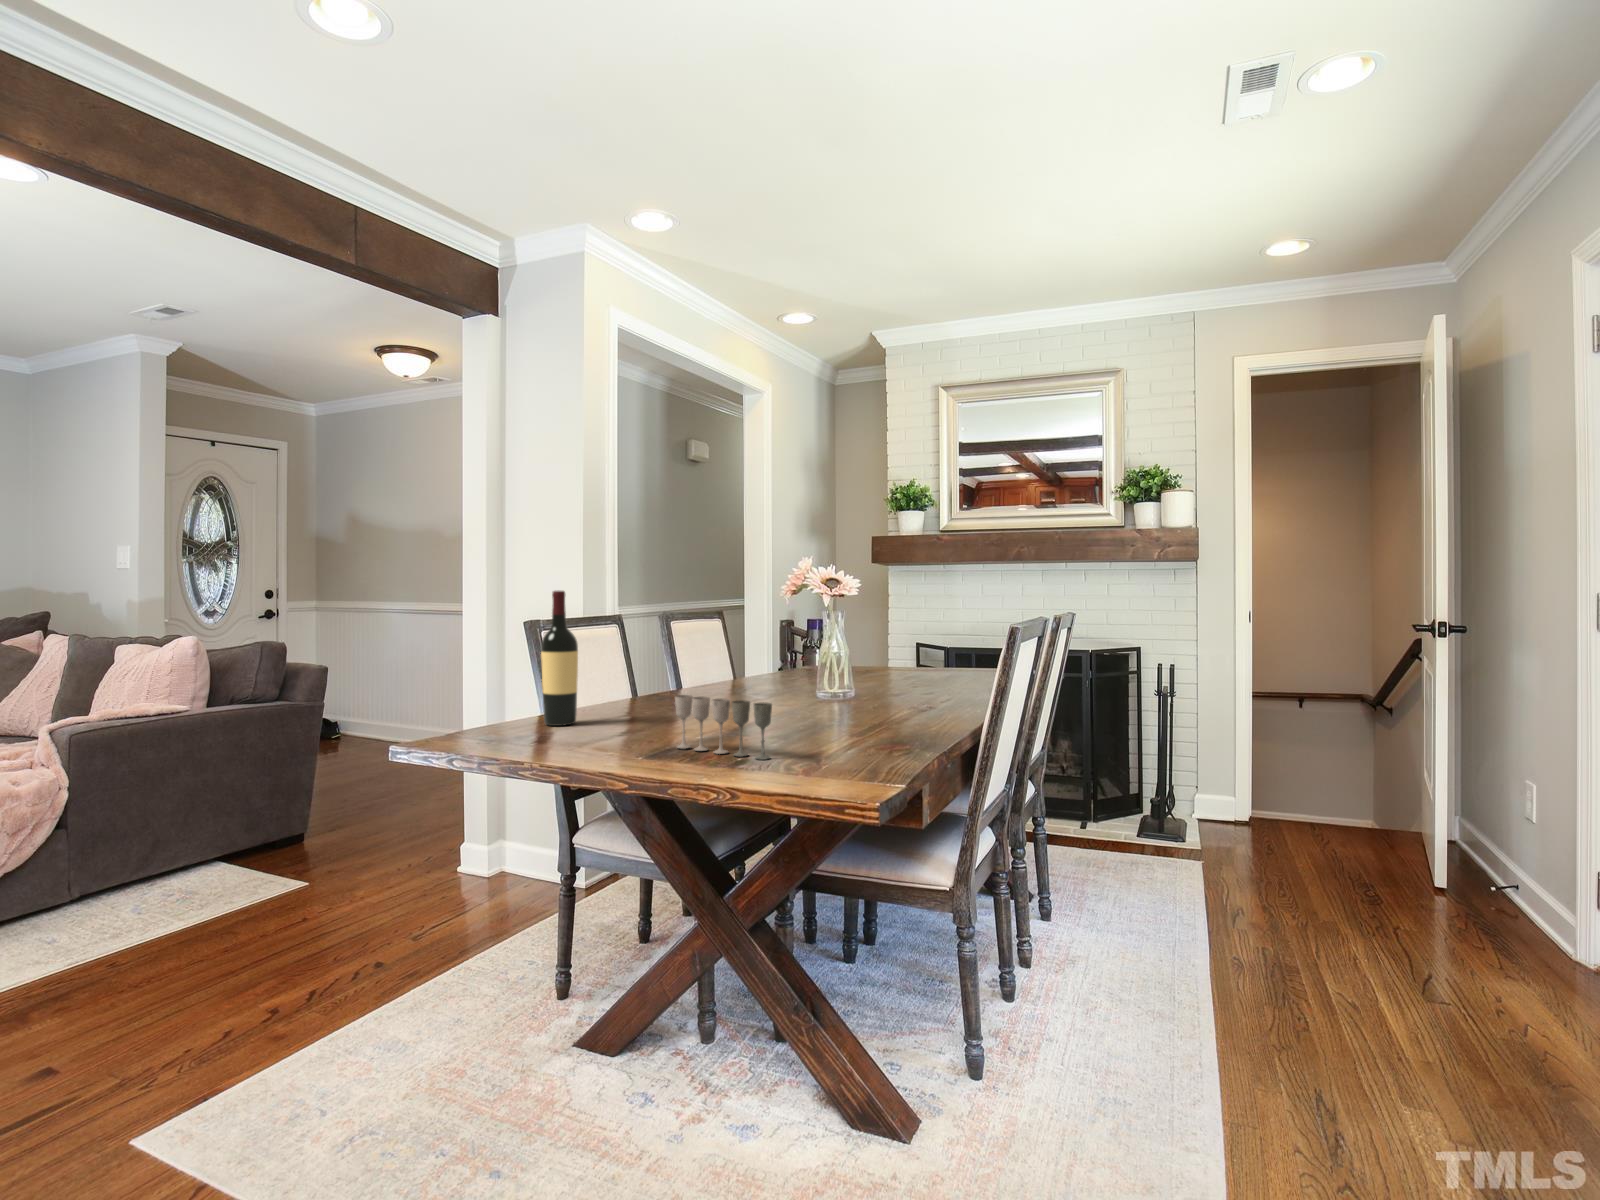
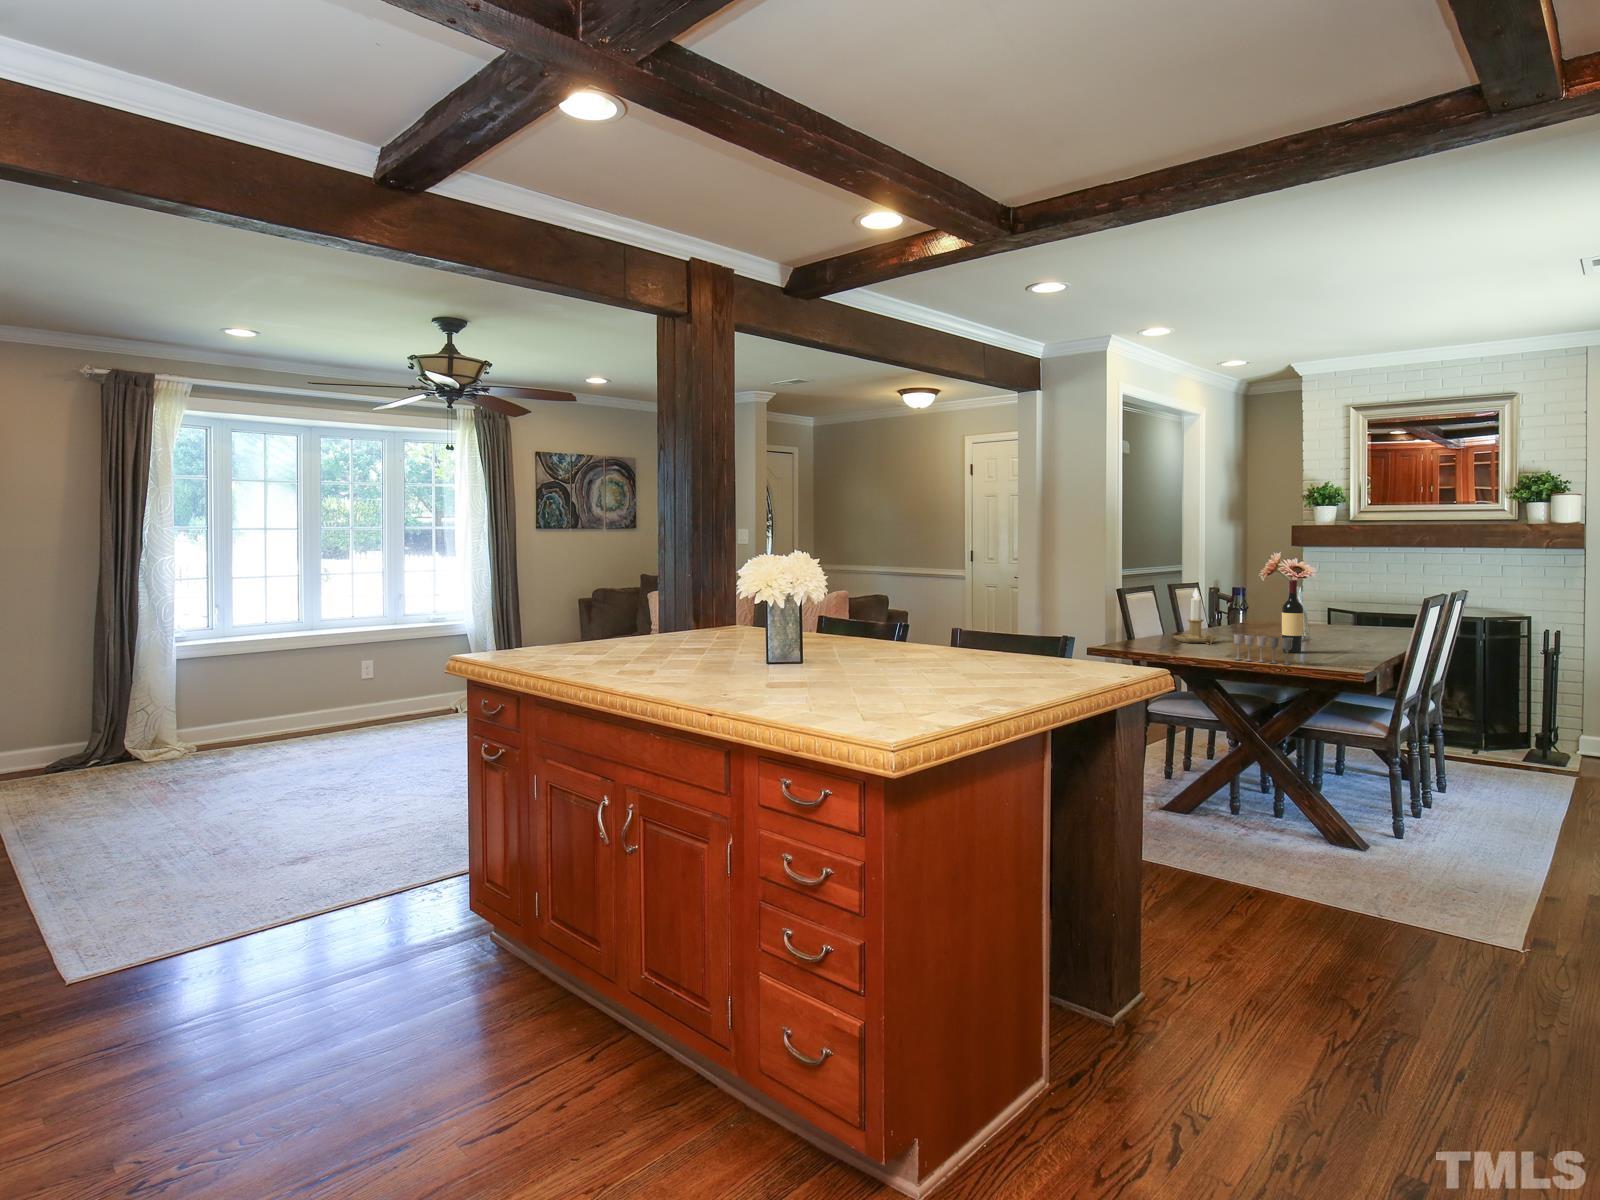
wine bottle: present [541,591,578,726] -> present [1282,580,1304,653]
candlestick: none [638,608,709,708] -> present [1173,589,1217,644]

